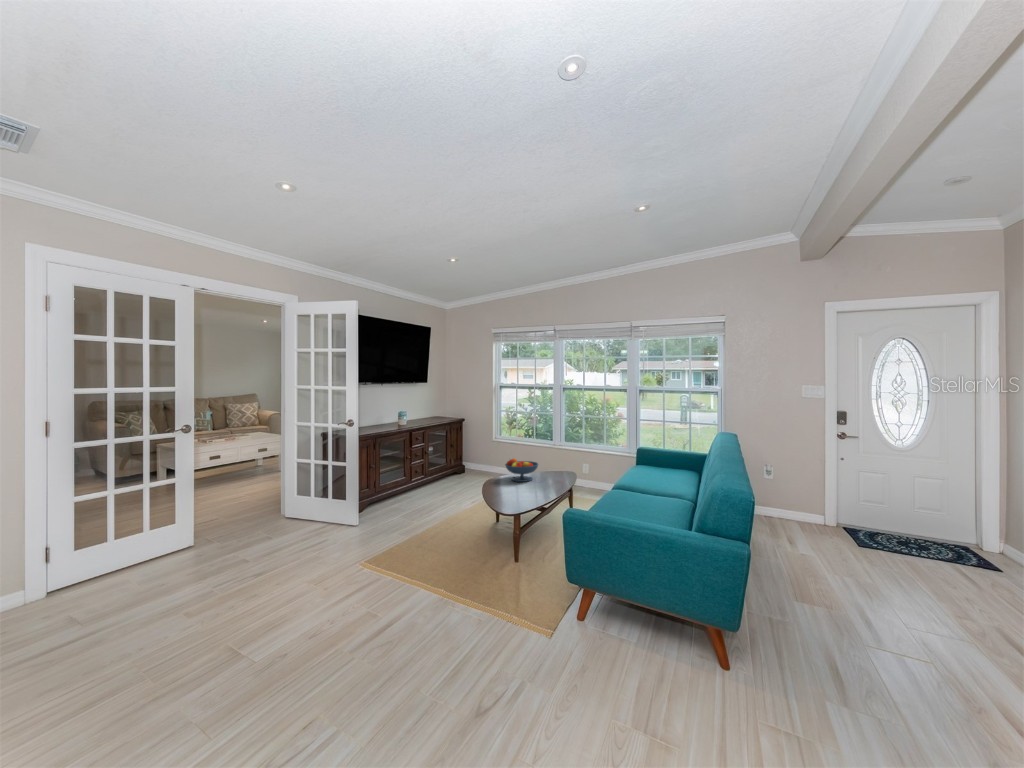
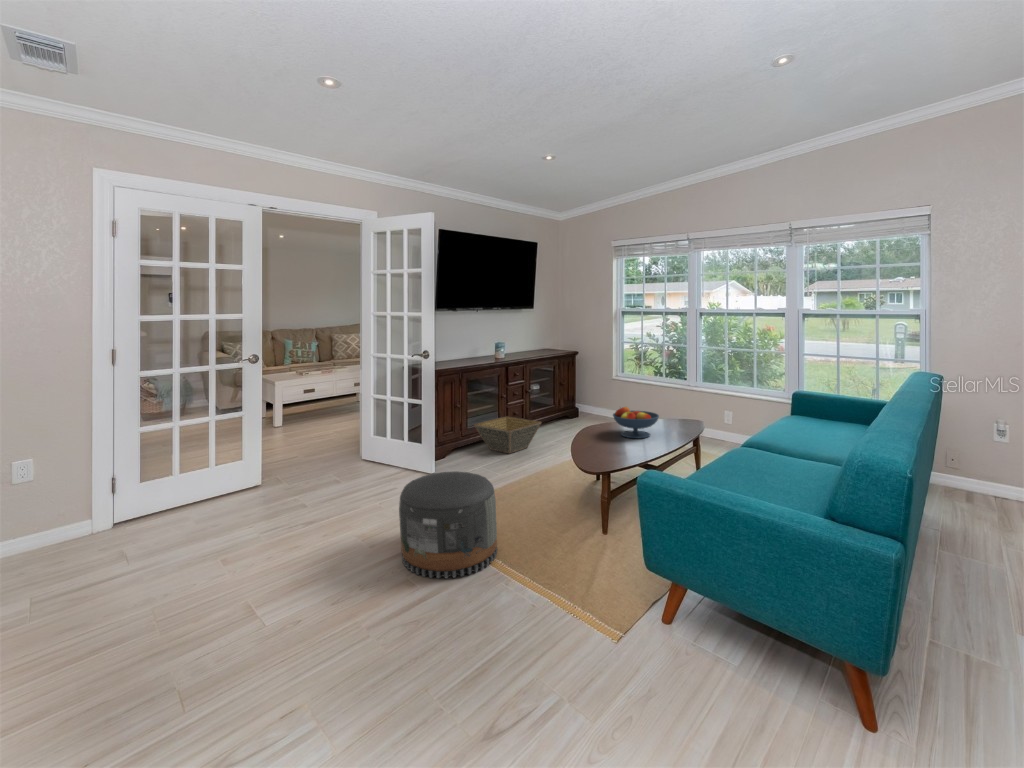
basket: none [385,473,443,504] -> present [474,416,542,453]
pouf: none [351,516,432,604] -> present [399,471,497,578]

